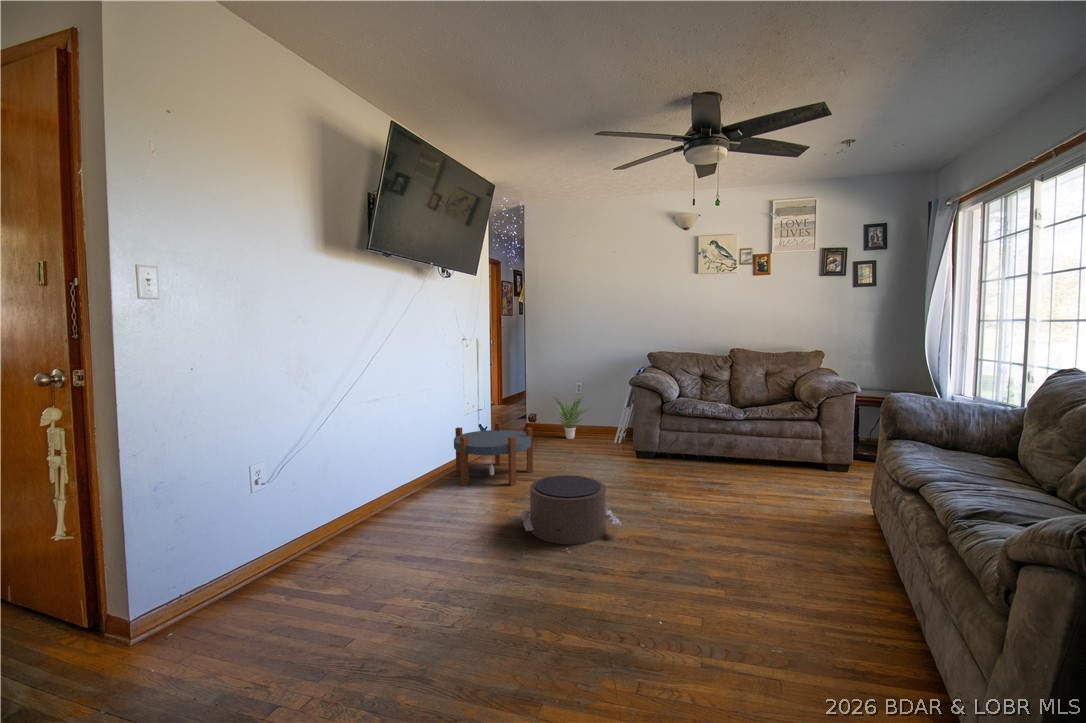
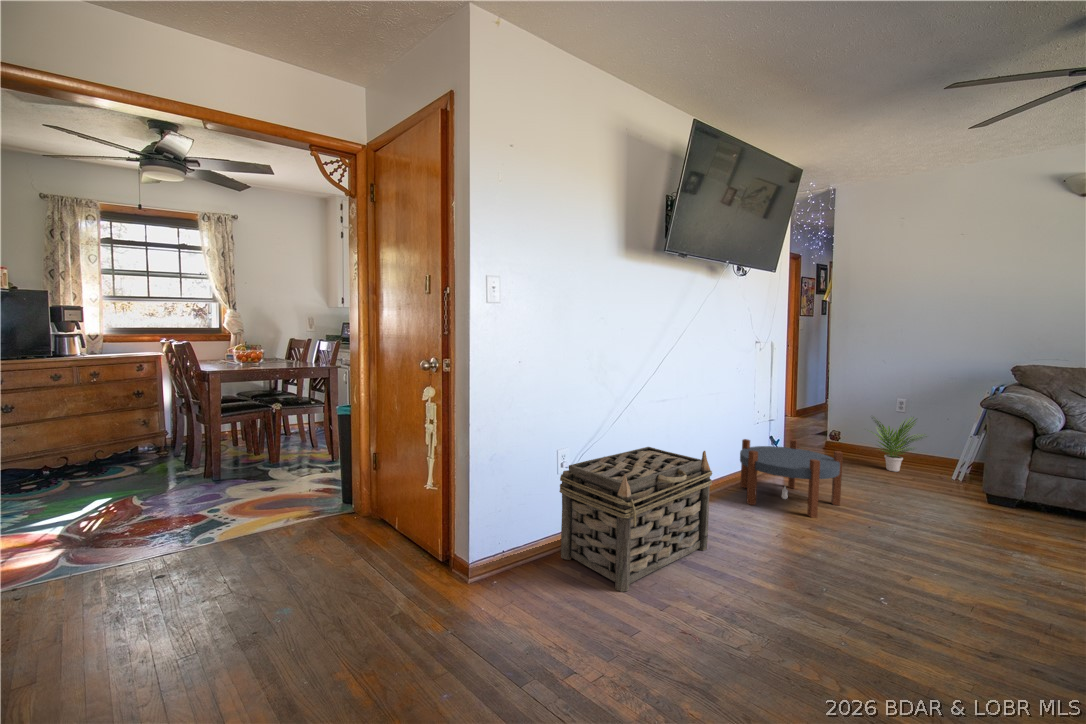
basket: none [260,441,426,594] -> present [559,447,712,592]
pouf: present [522,475,621,544] -> none [829,520,998,623]

